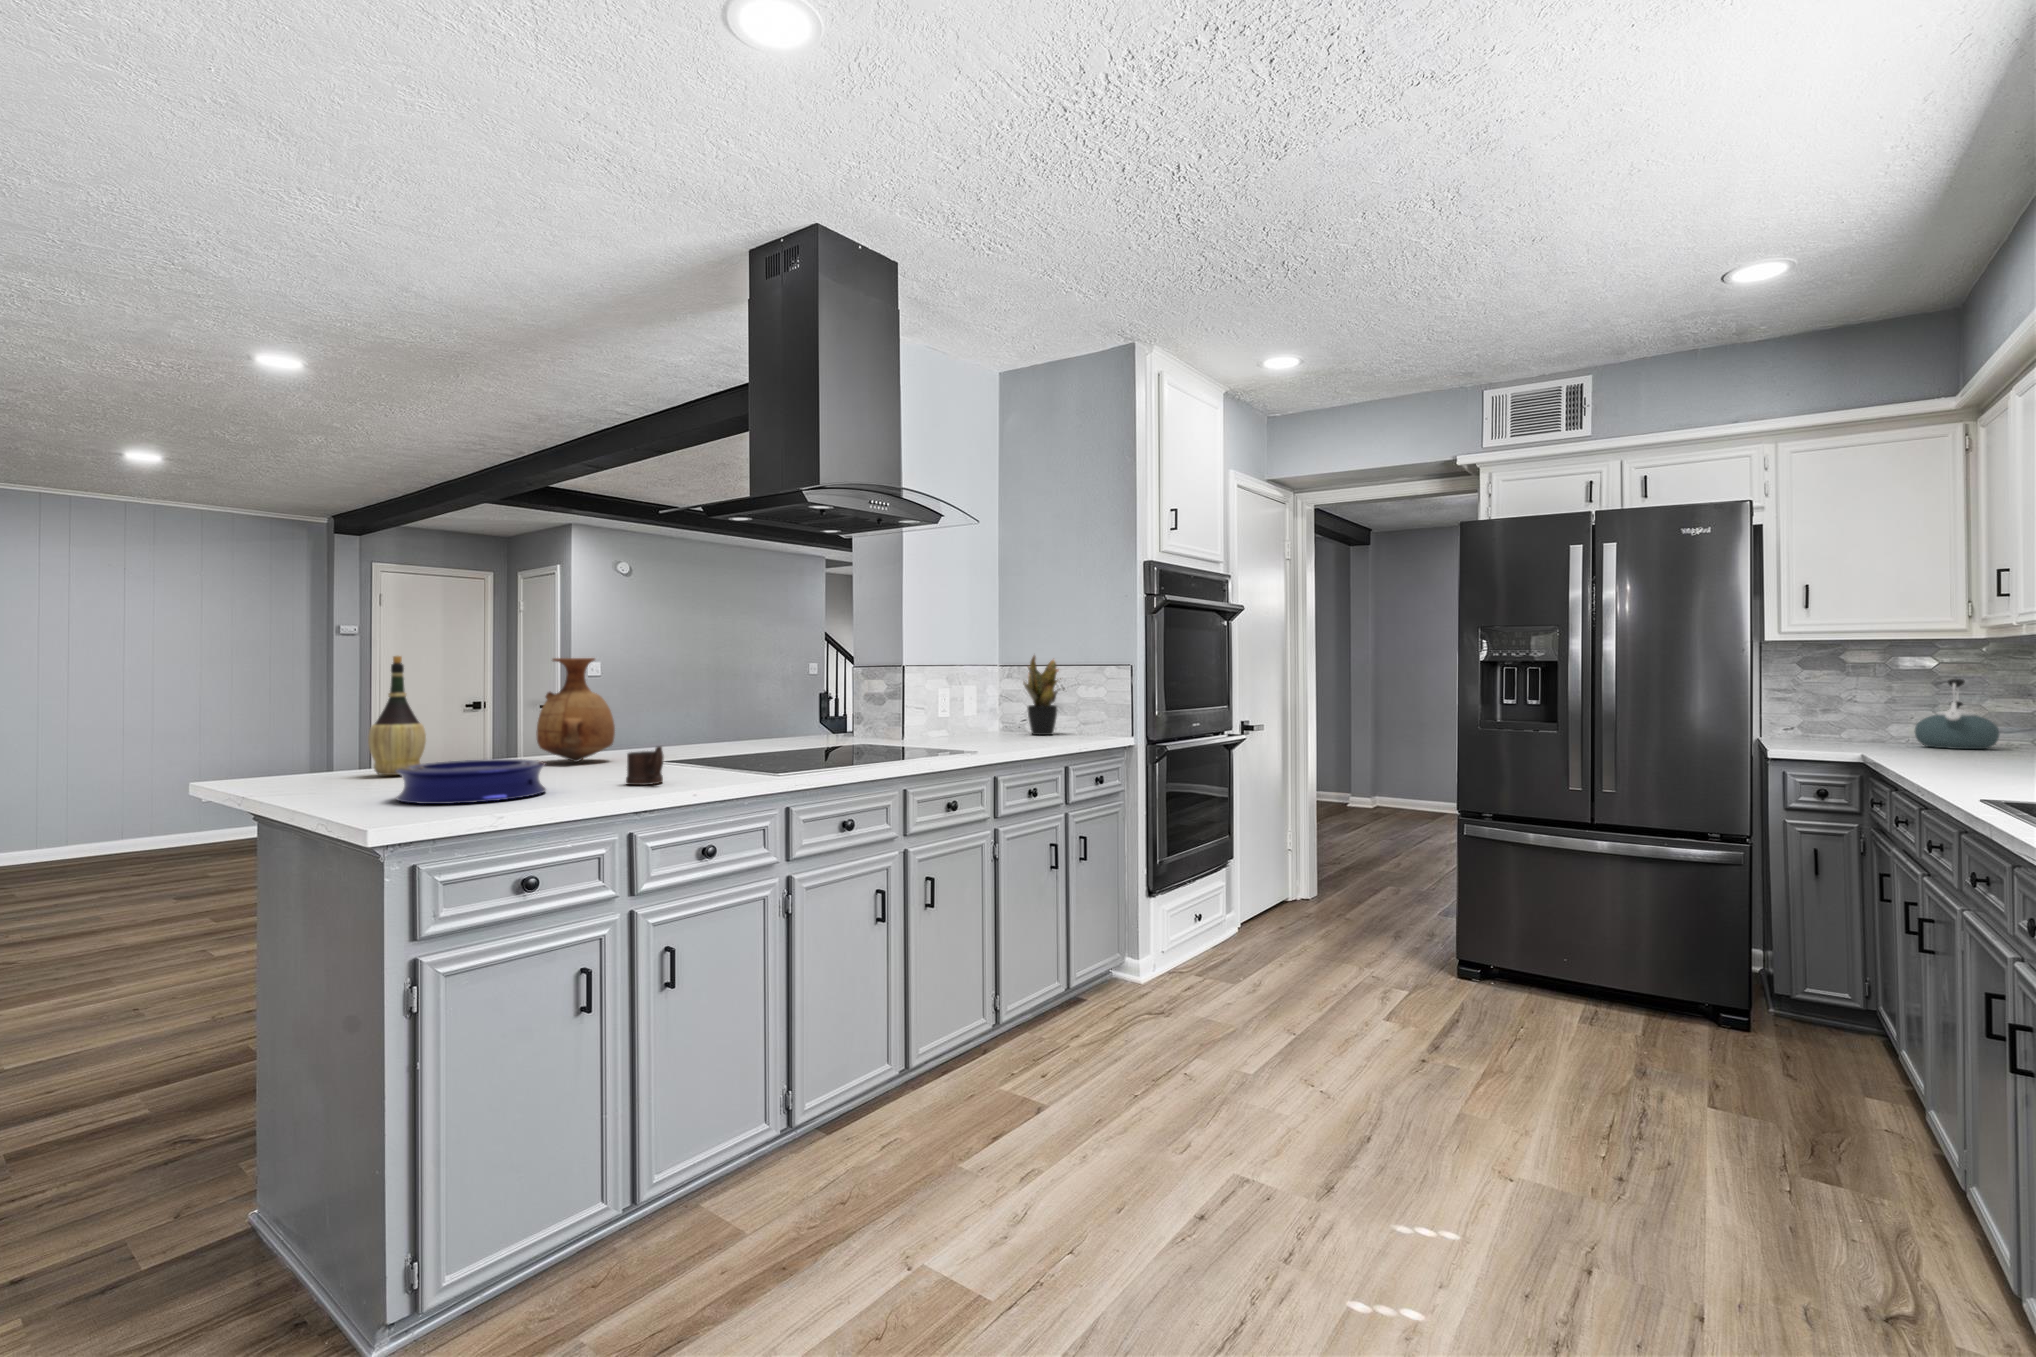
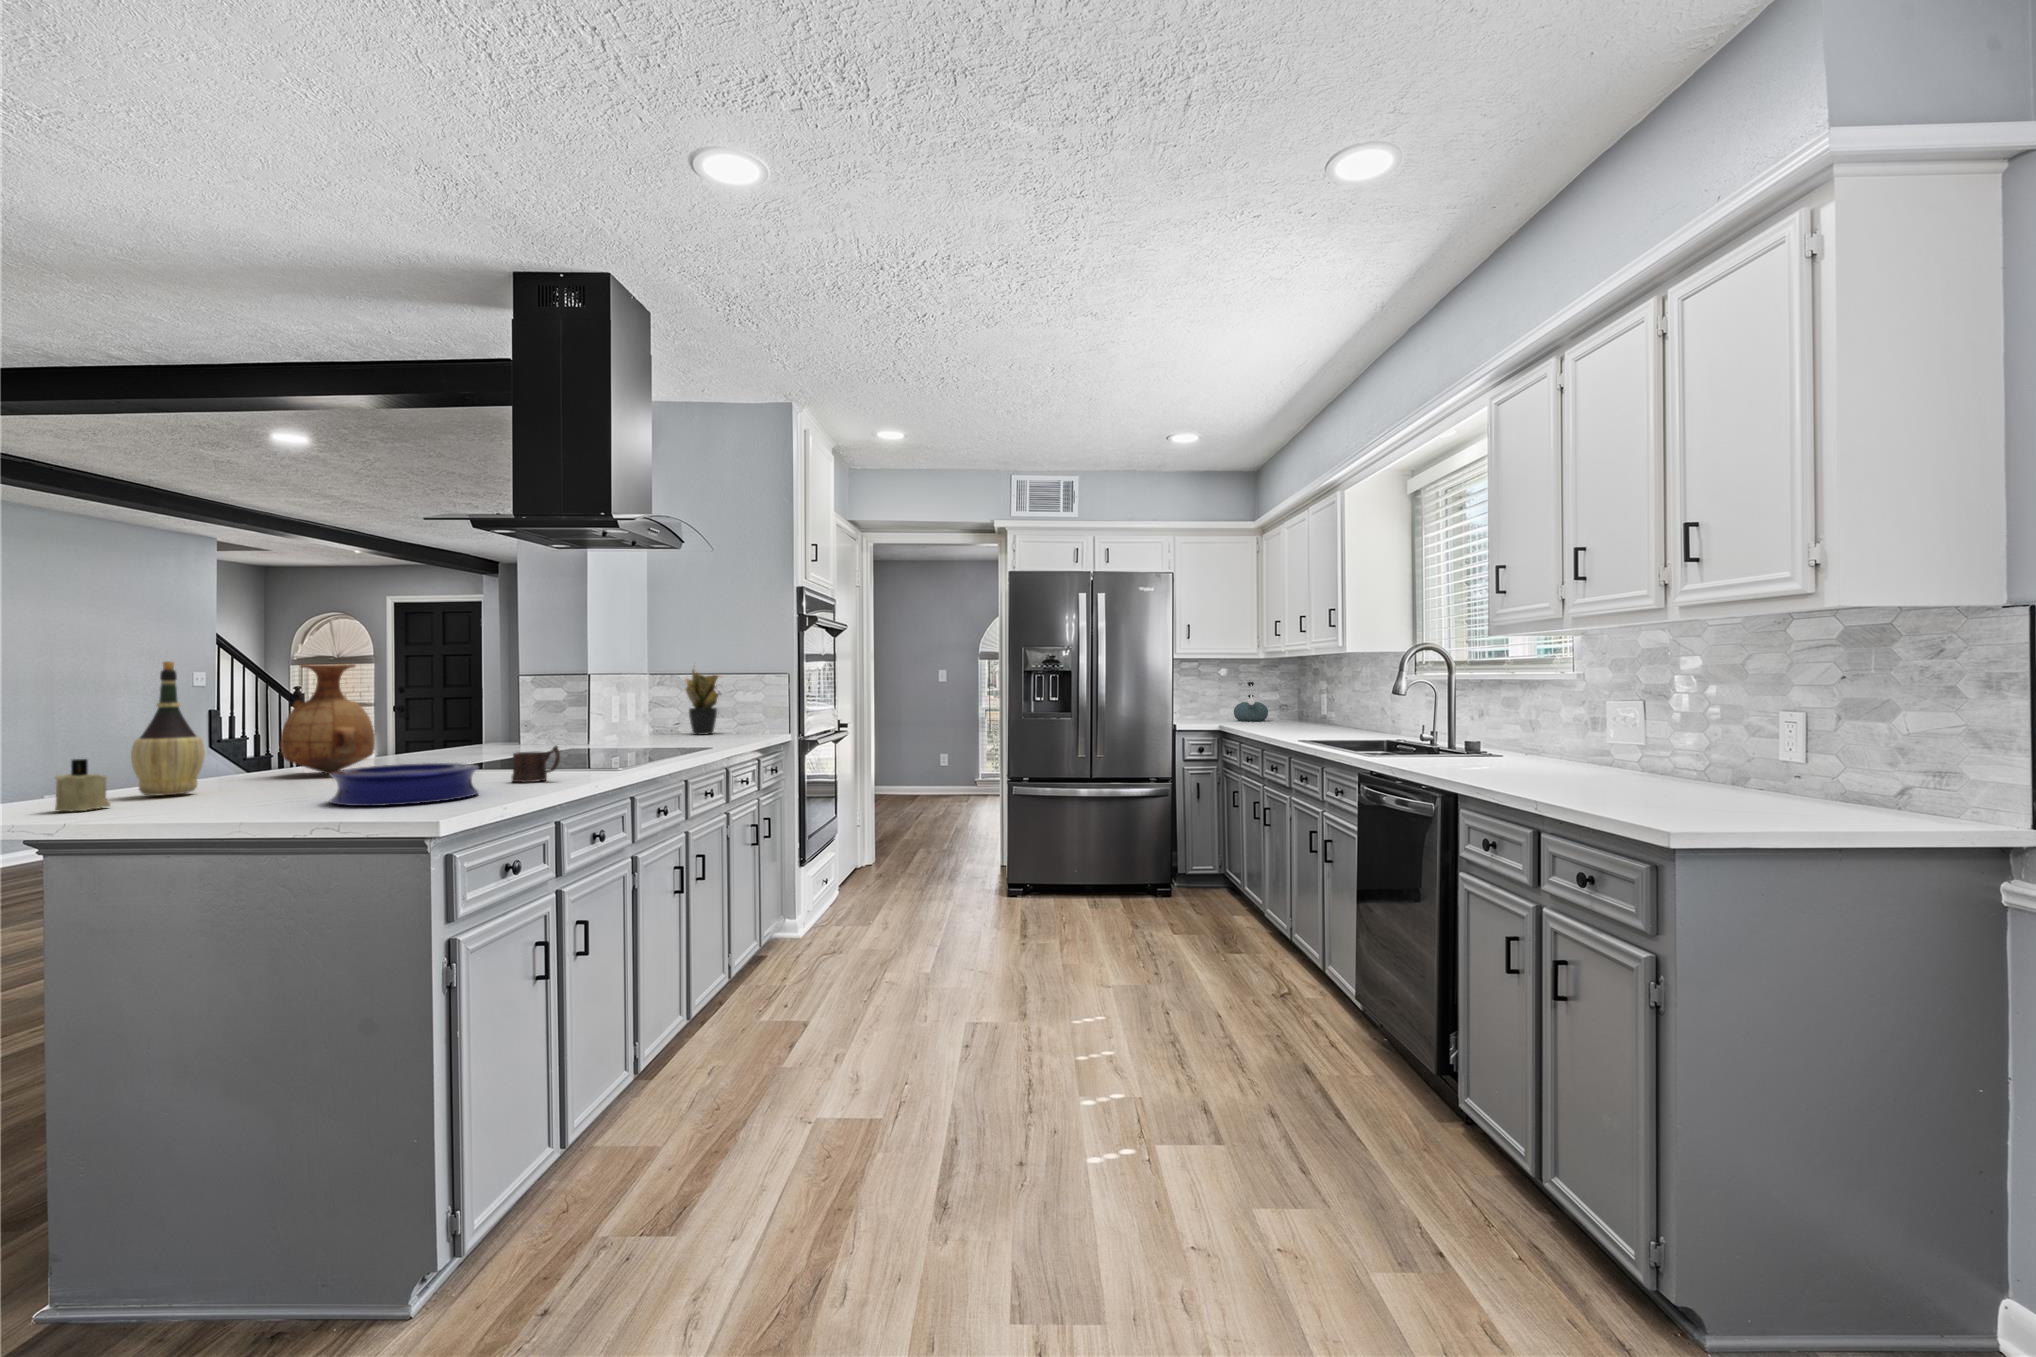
candle: none [269,741,315,787] -> present [55,759,110,811]

